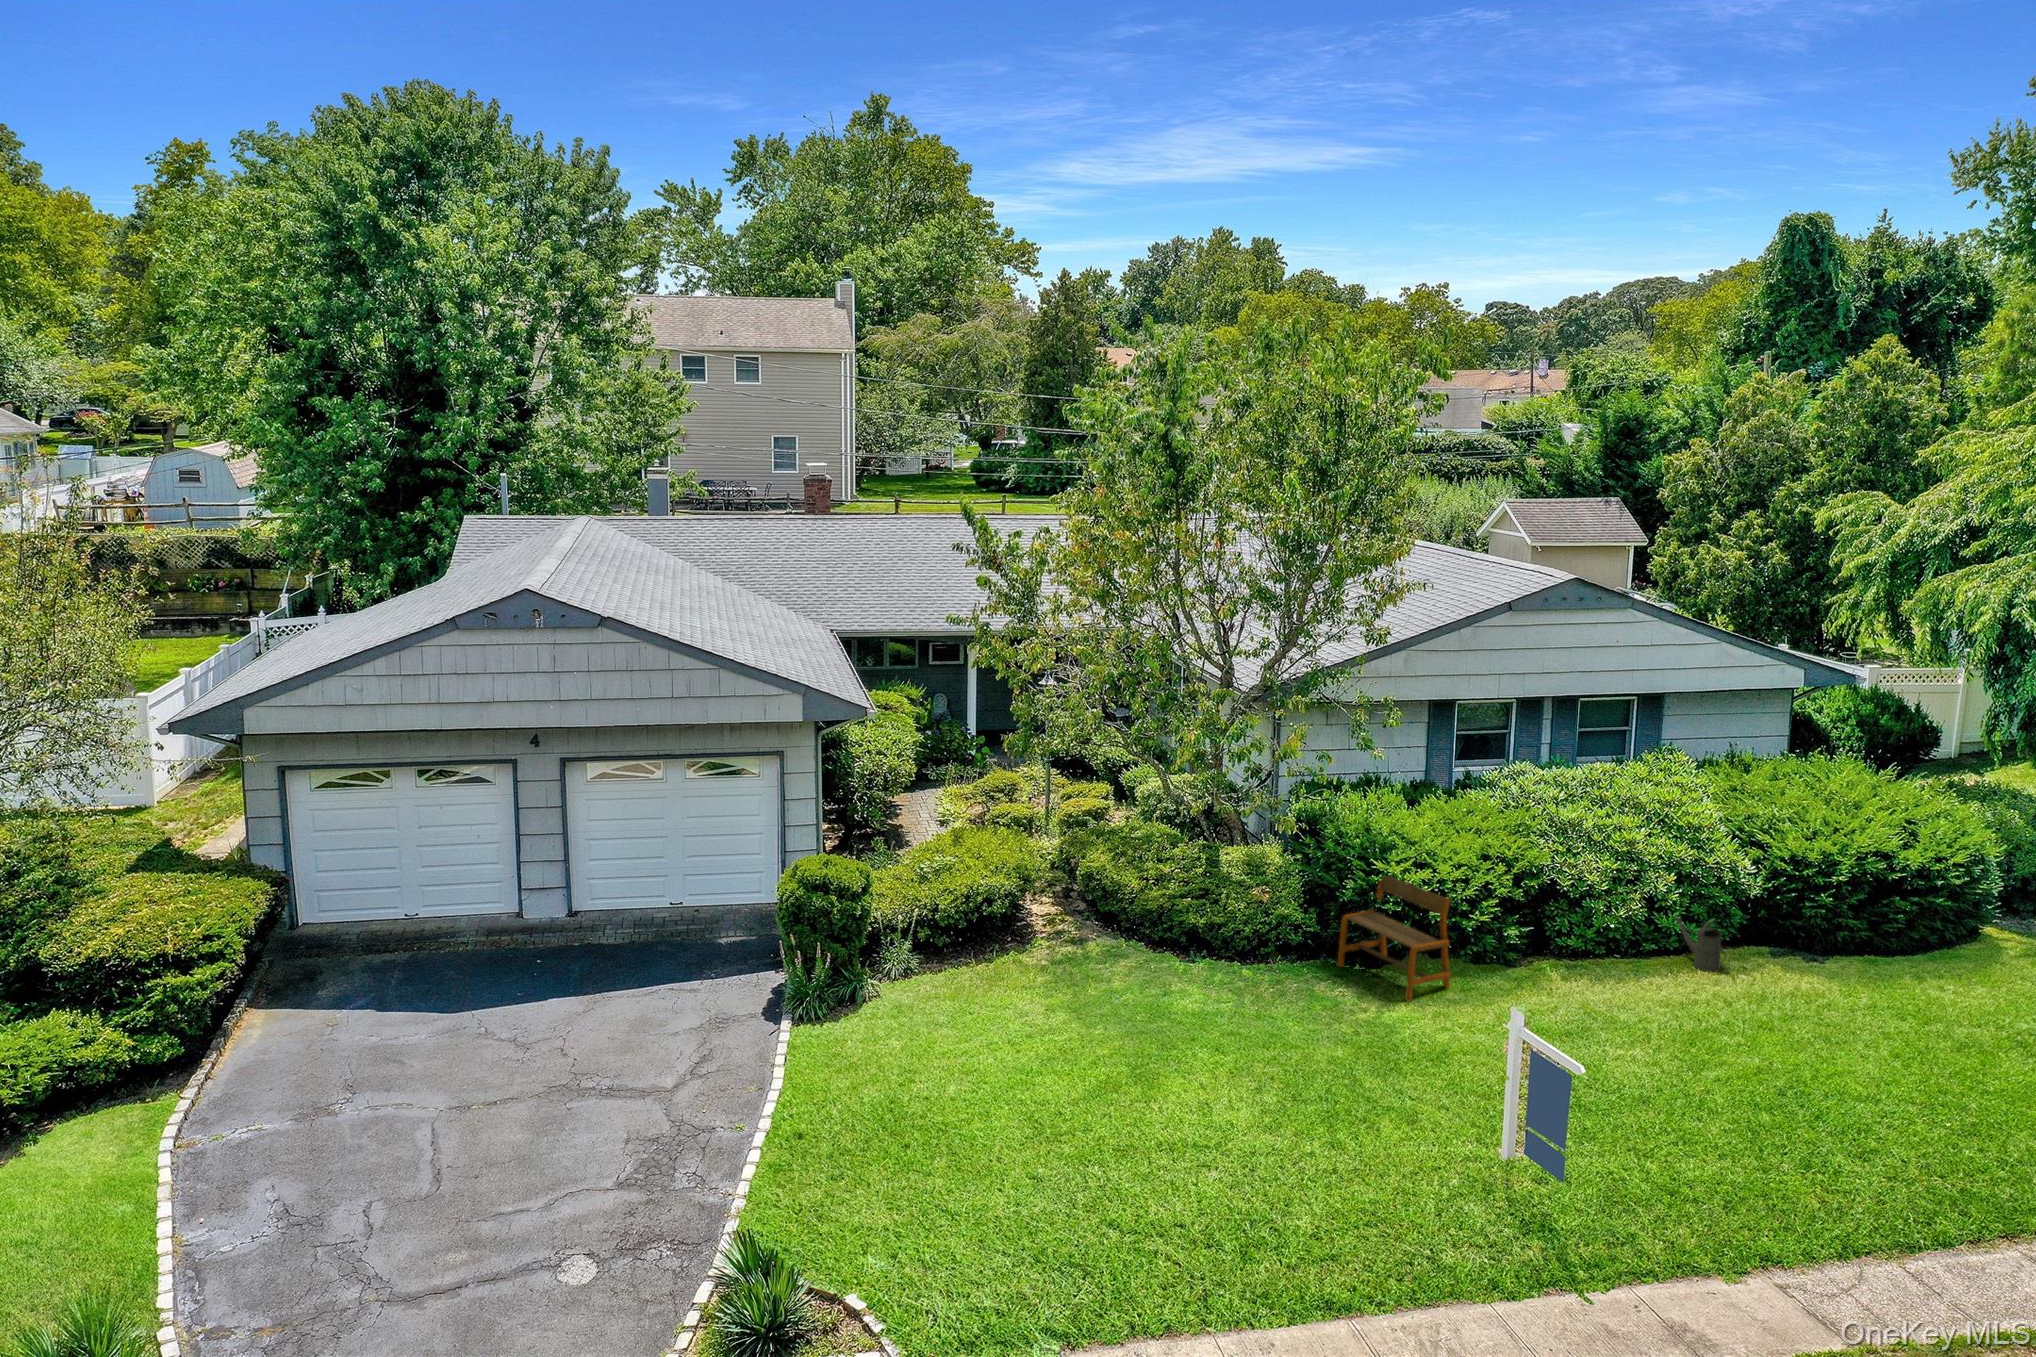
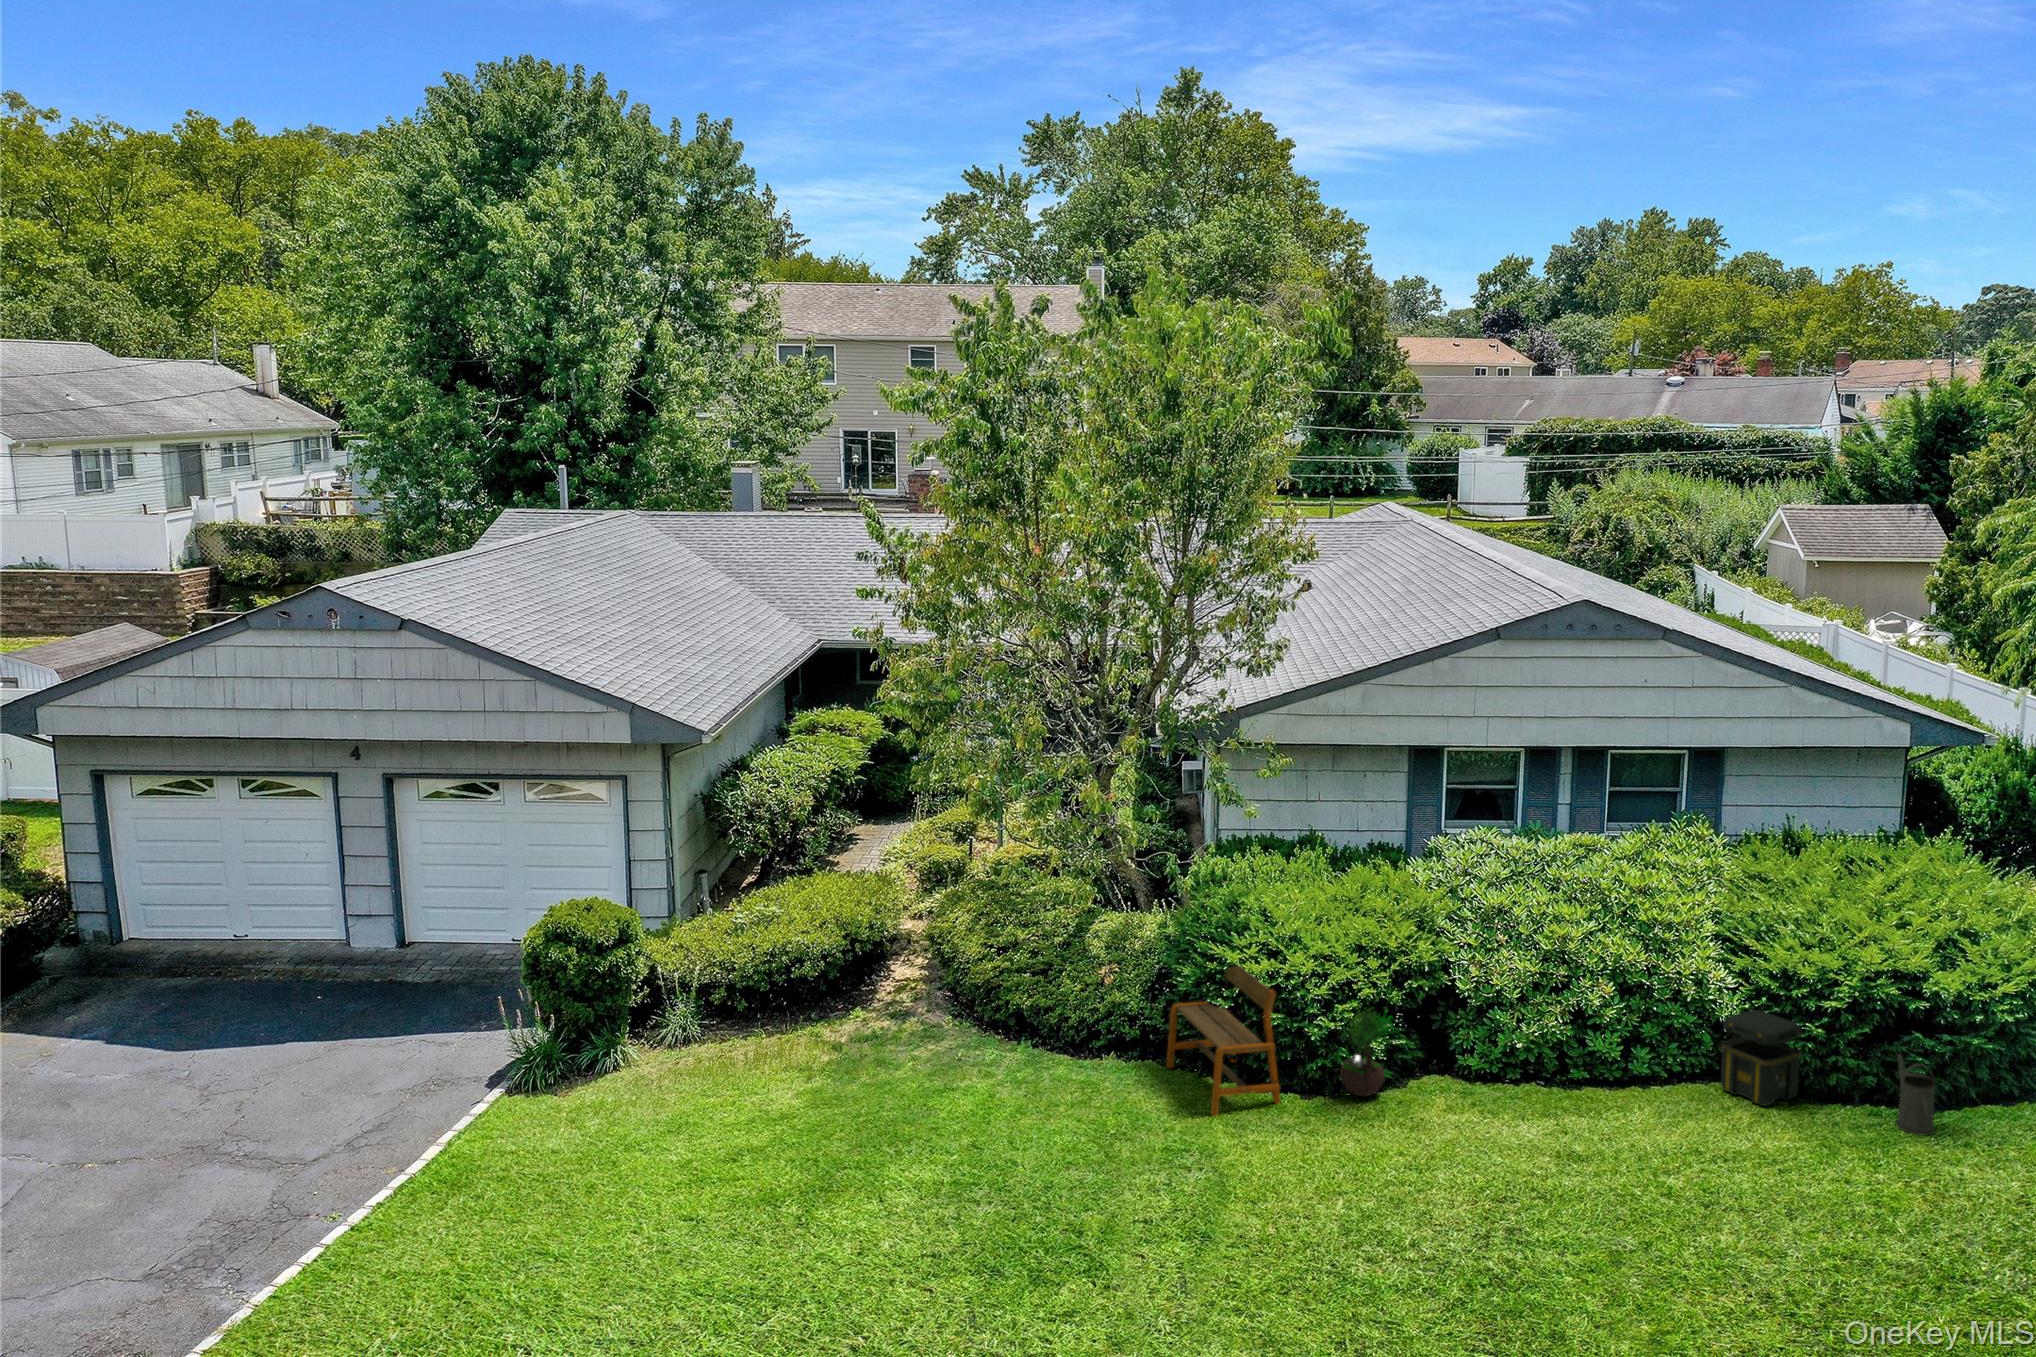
toolbox: none [1752,888,1813,959] -> present [1721,1010,1802,1106]
potted tree: none [1487,904,1538,976] -> present [1340,1008,1392,1096]
watering can: present [1676,917,1726,972] -> present [1896,1054,1935,1135]

